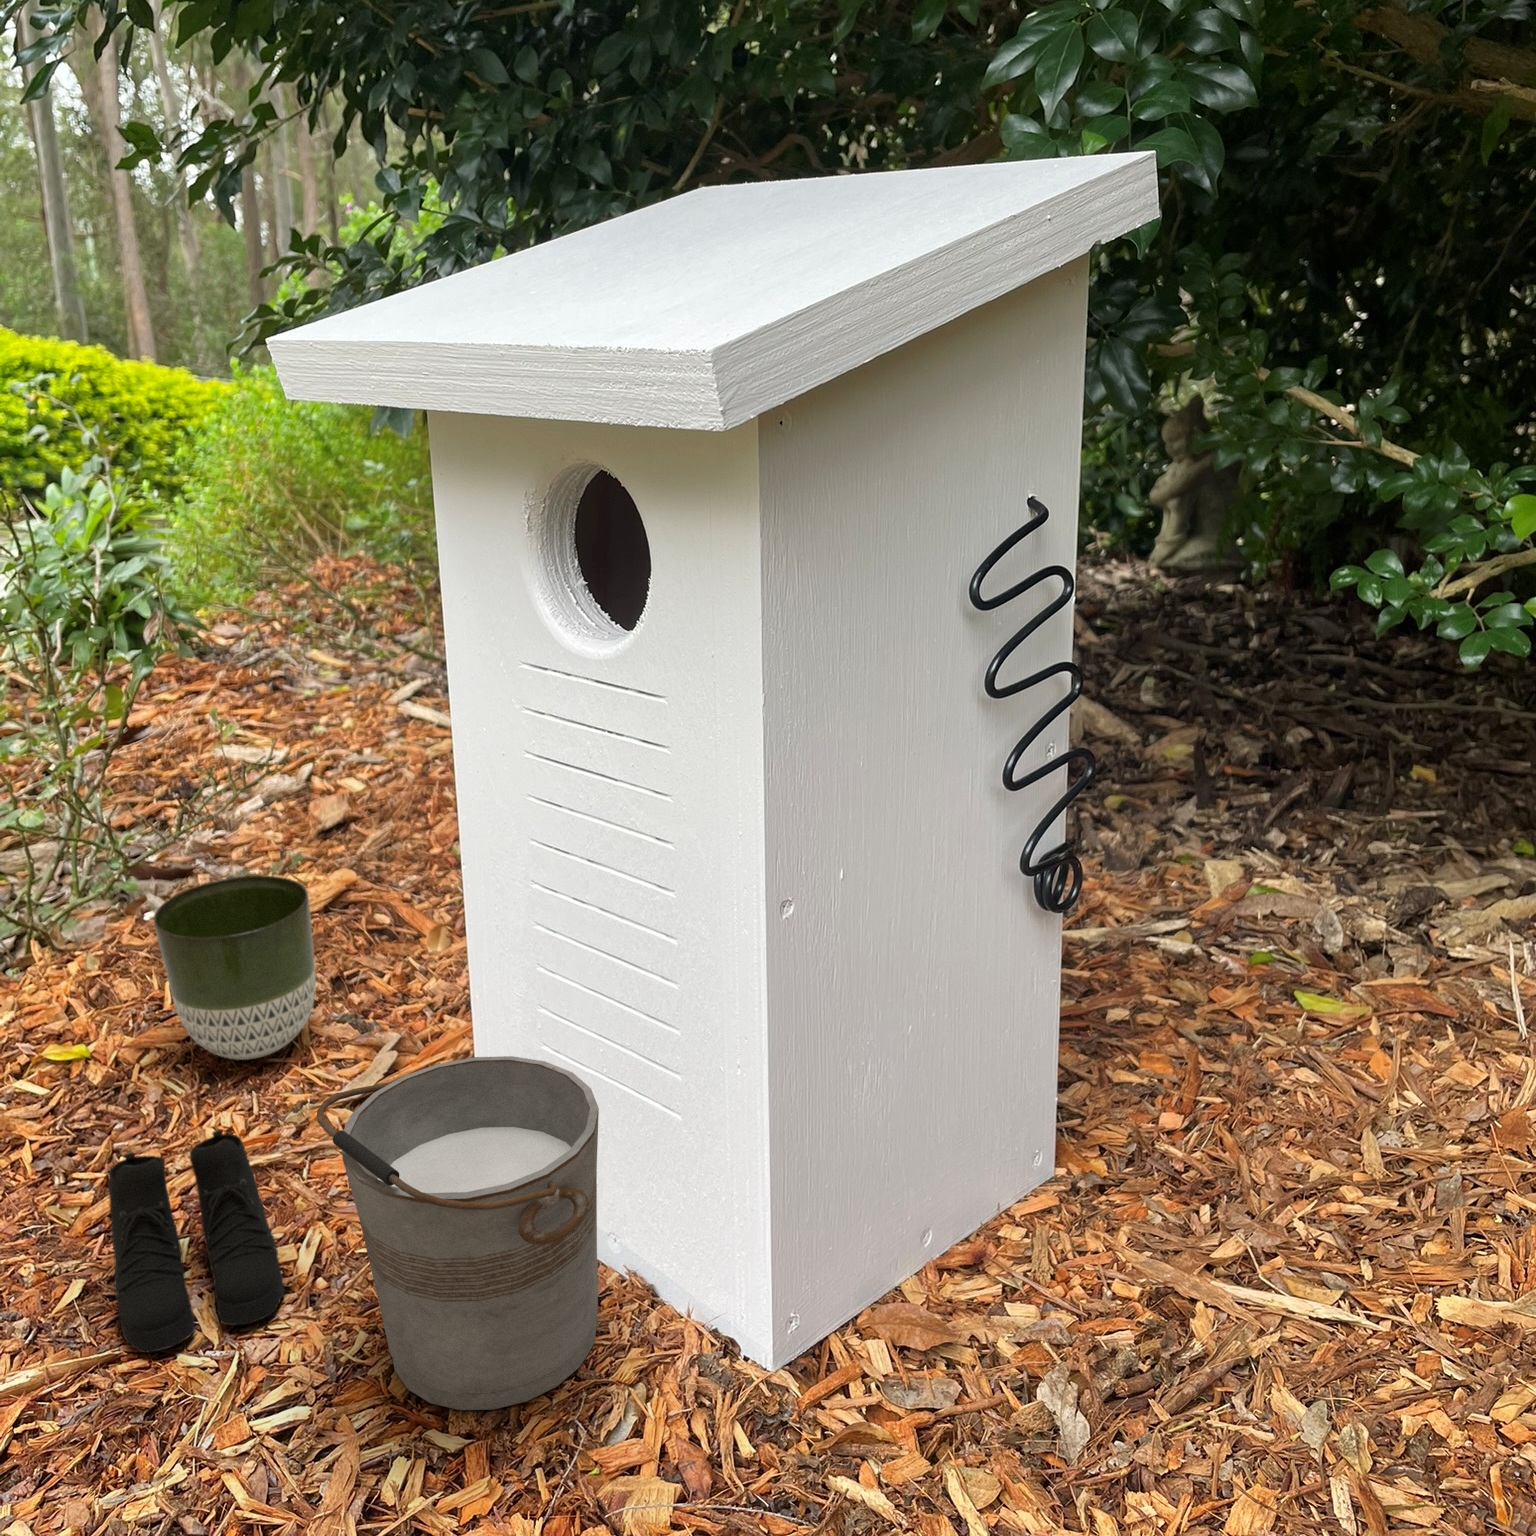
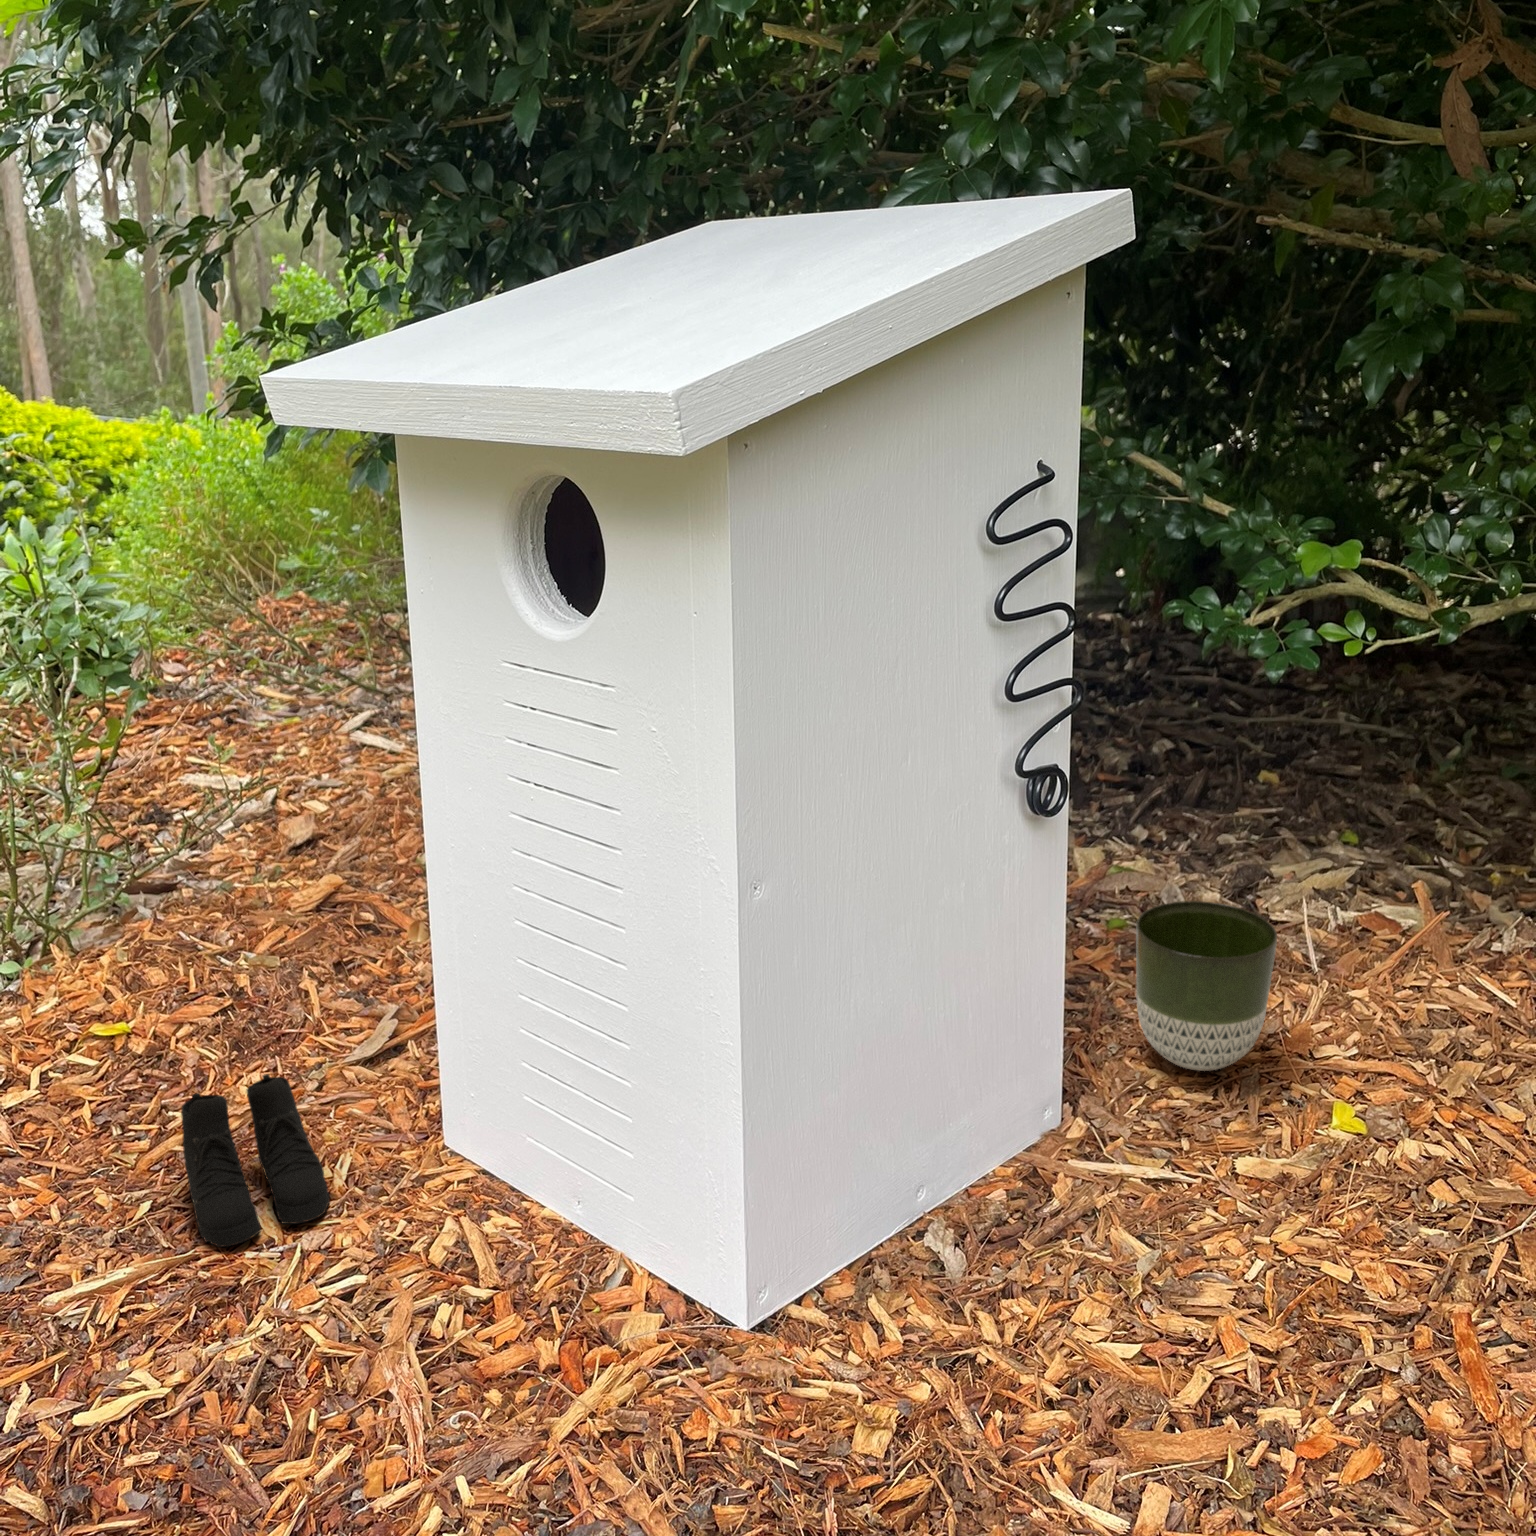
planter: present [153,876,316,1060] -> present [1136,901,1277,1071]
bucket: present [317,1056,599,1410] -> none [366,999,590,1274]

